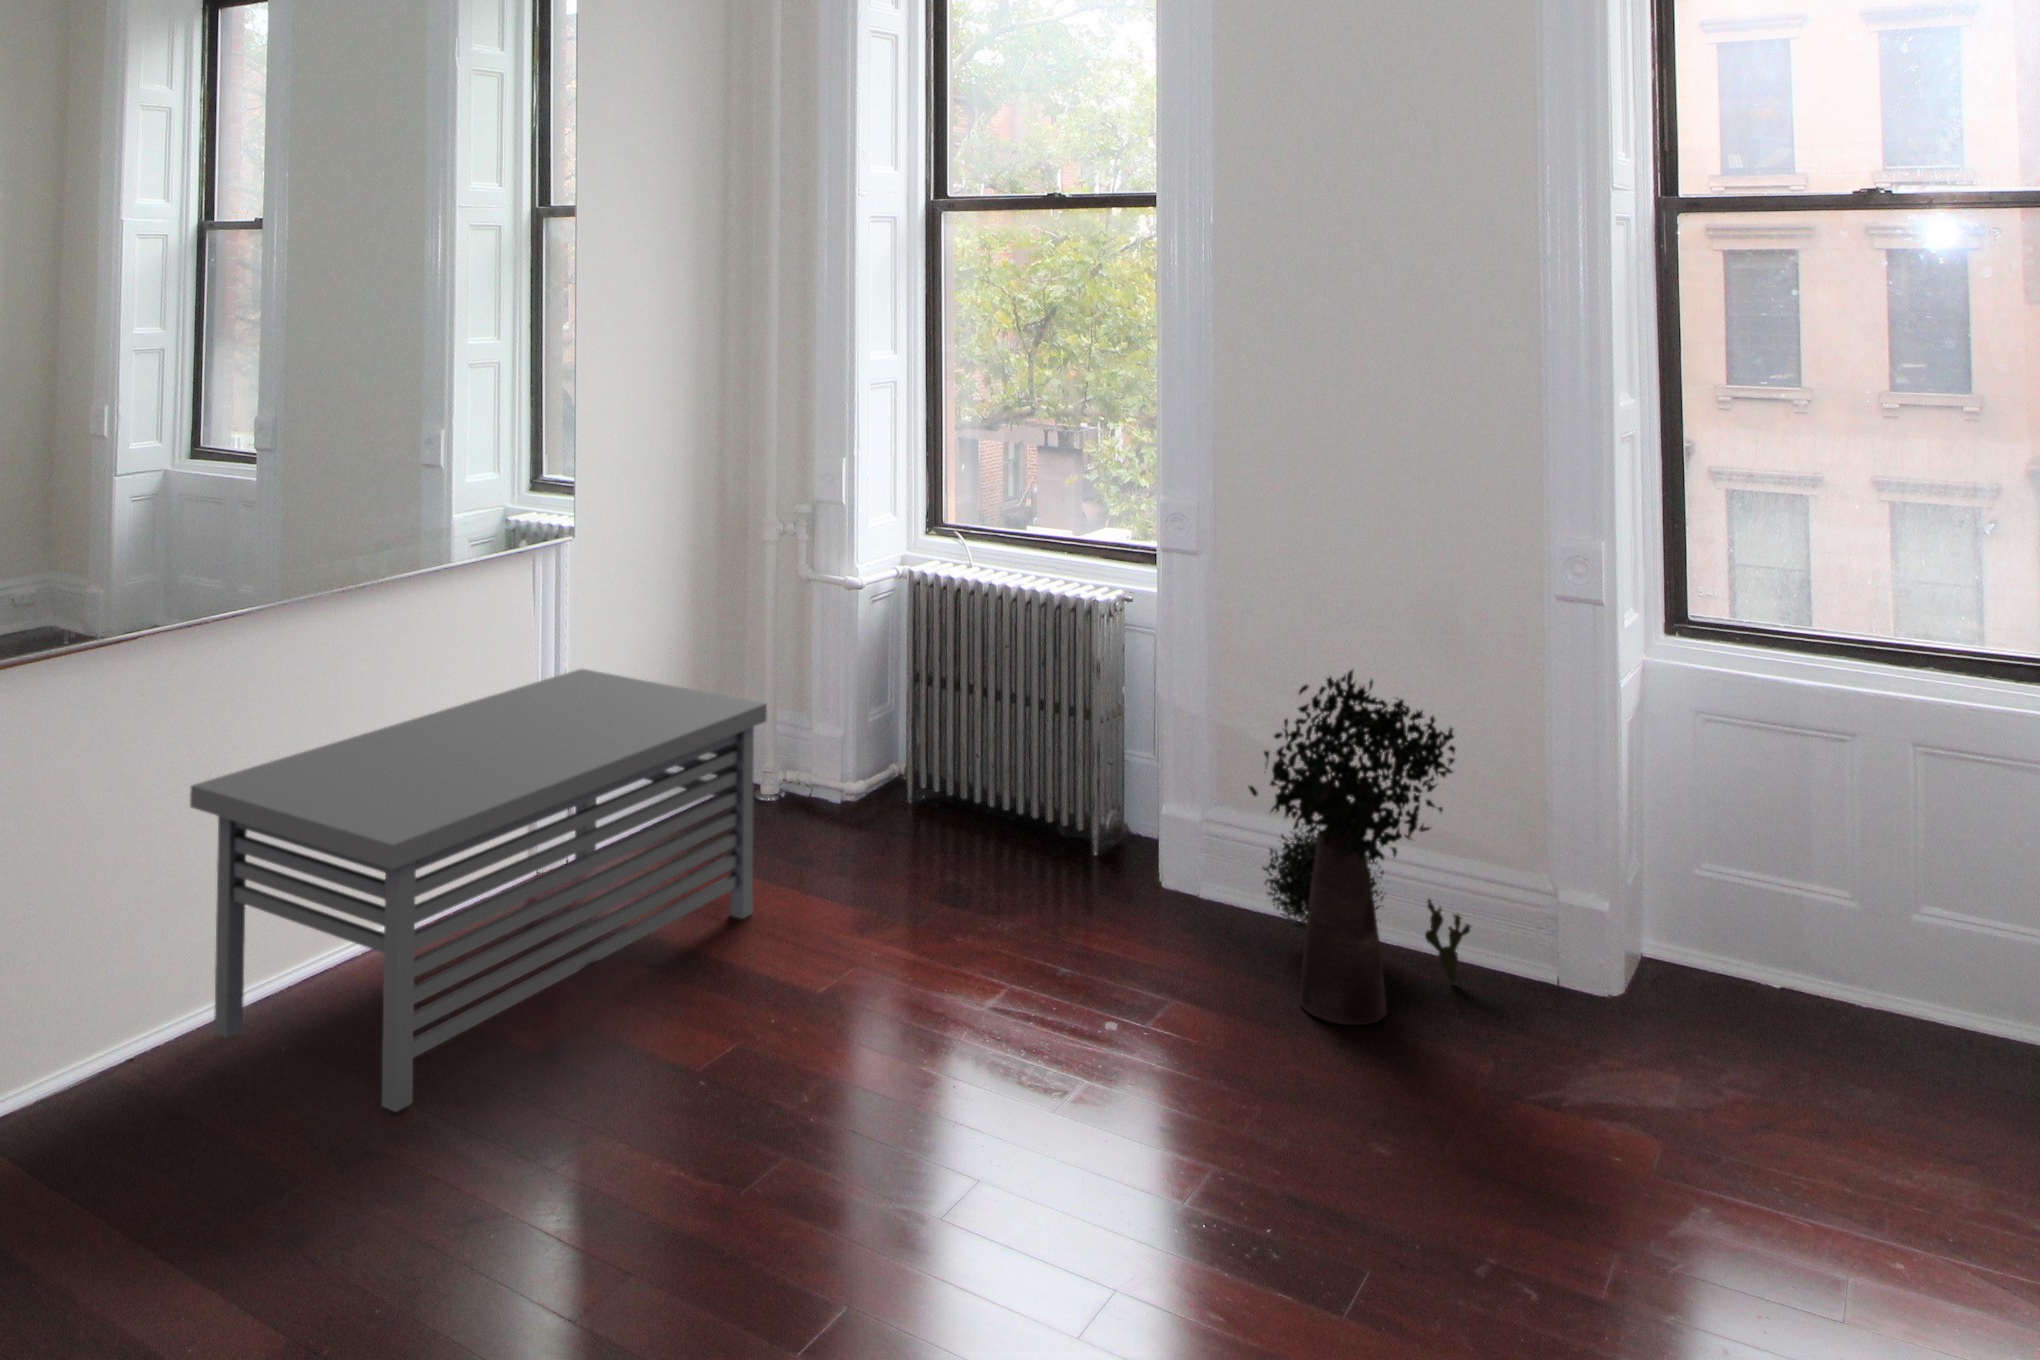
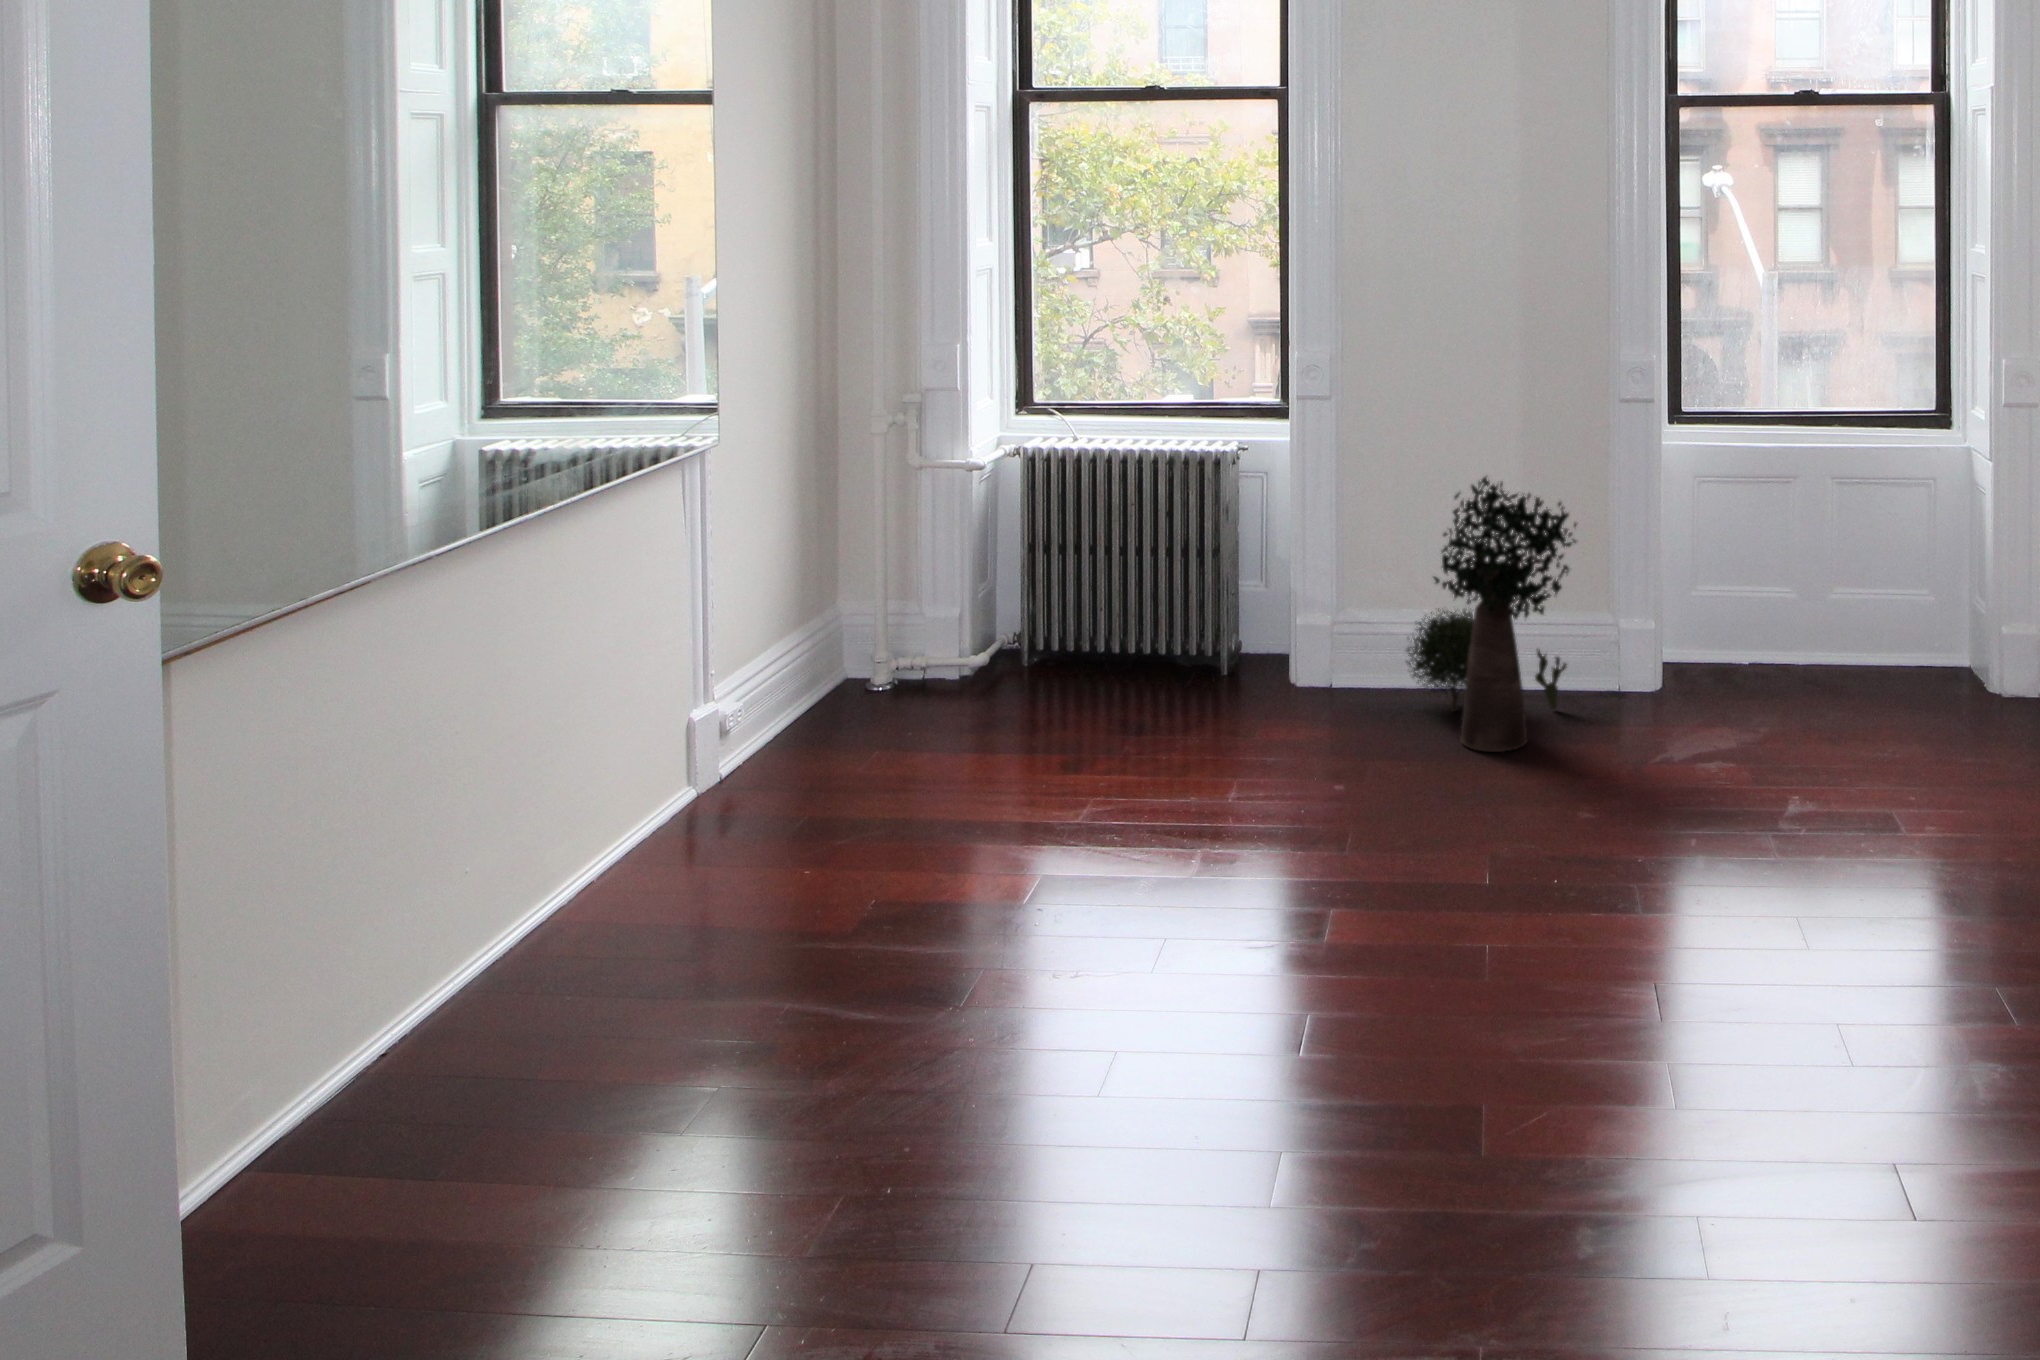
storage bench: present [190,669,767,1112] -> none [428,577,968,1008]

